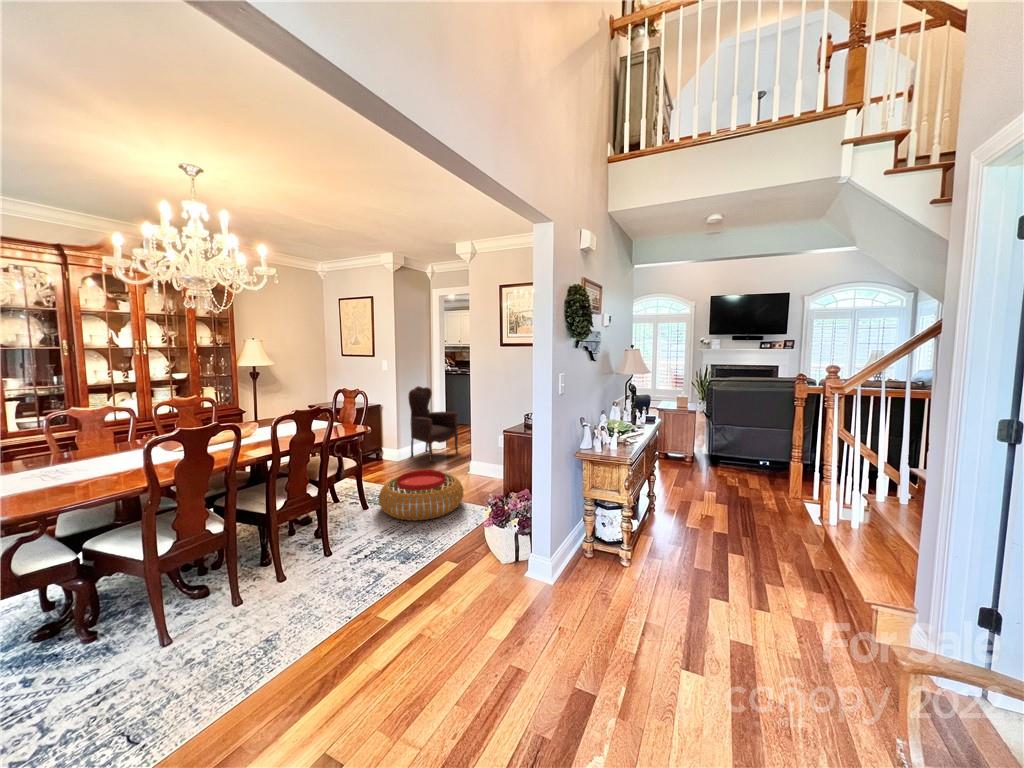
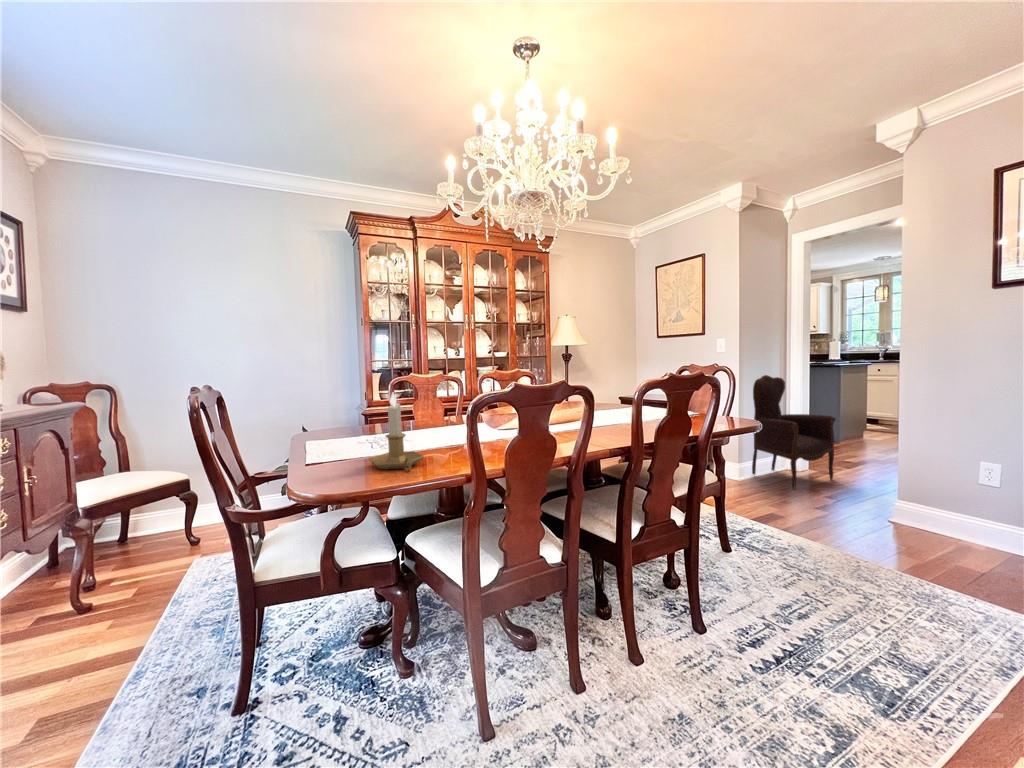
candlestick: none [41,438,101,497] -> present [369,393,424,471]
pouf: present [379,470,464,521] -> none [750,504,941,607]

